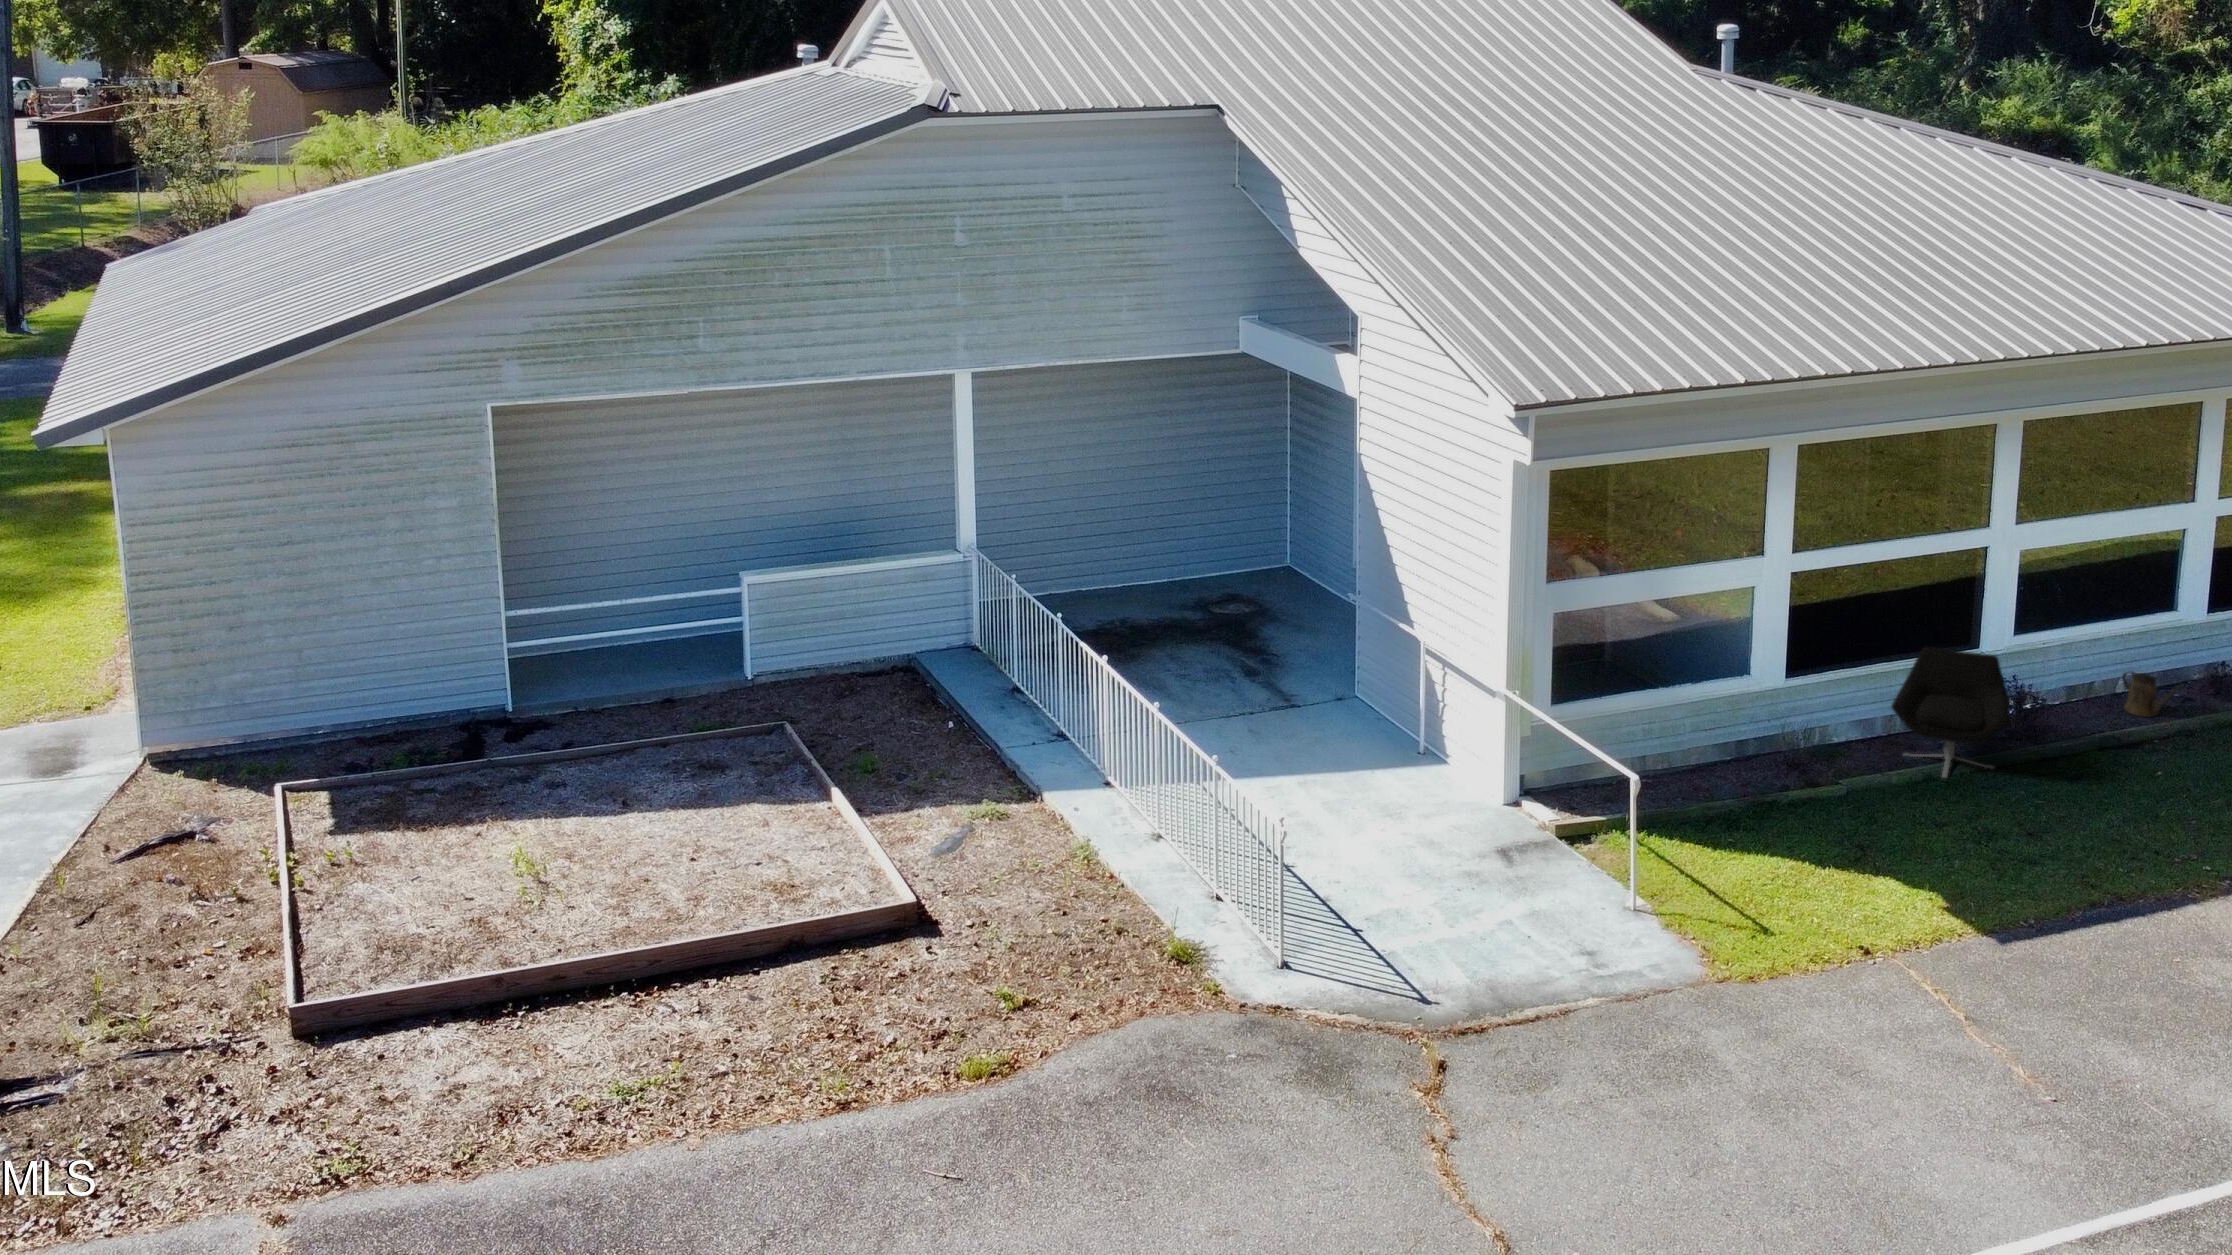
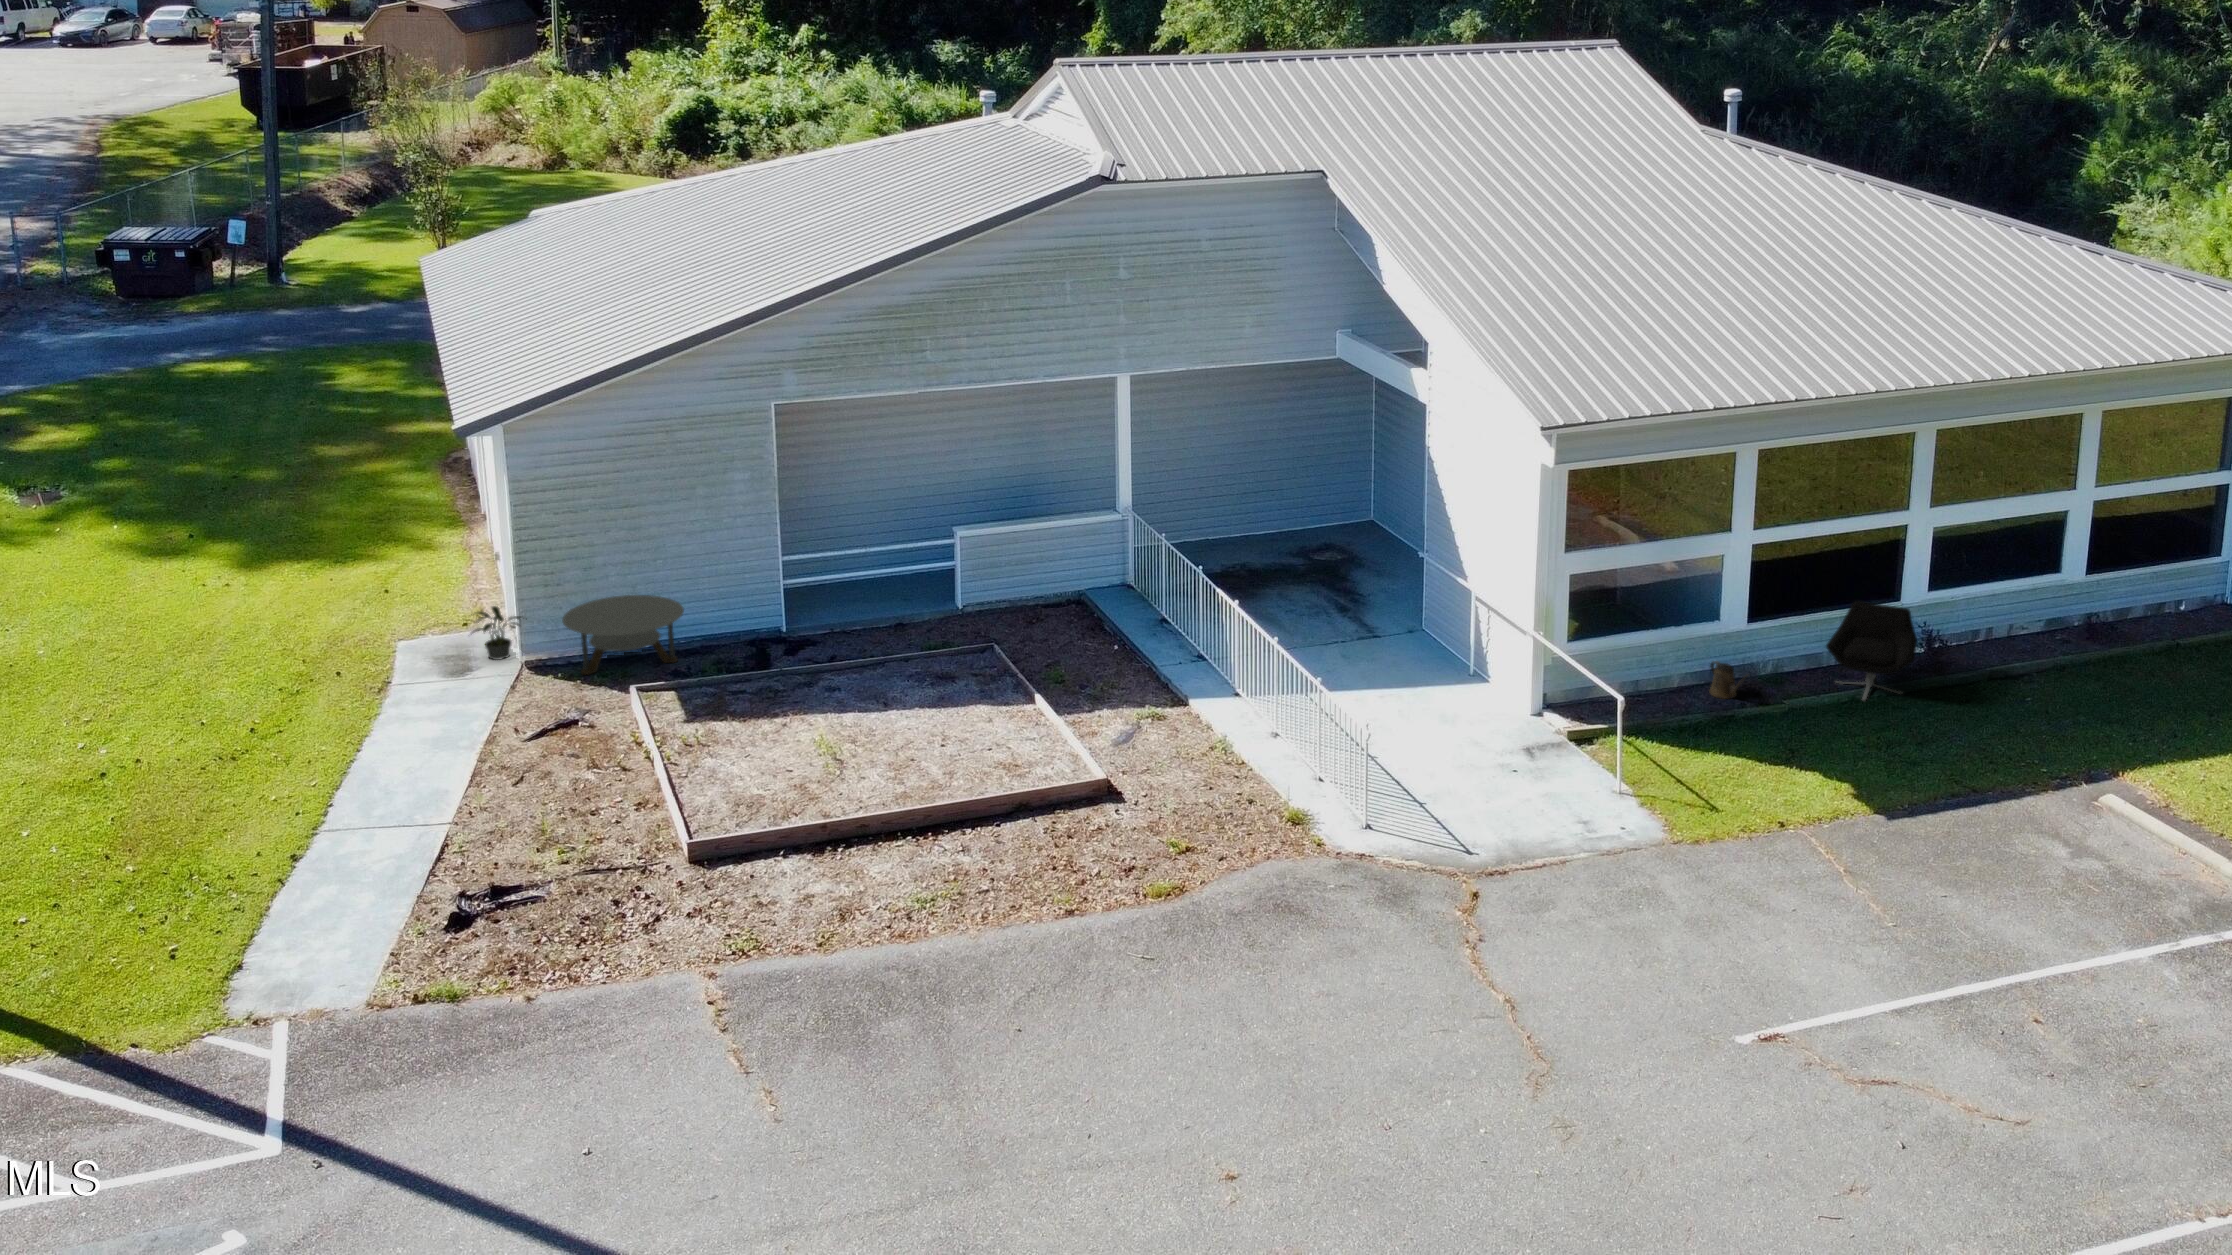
round table: none [187,661,360,770] -> present [562,595,684,675]
watering can: present [2122,671,2183,717] -> present [1709,661,1748,699]
potted plant: none [58,678,145,751] -> present [472,606,521,660]

